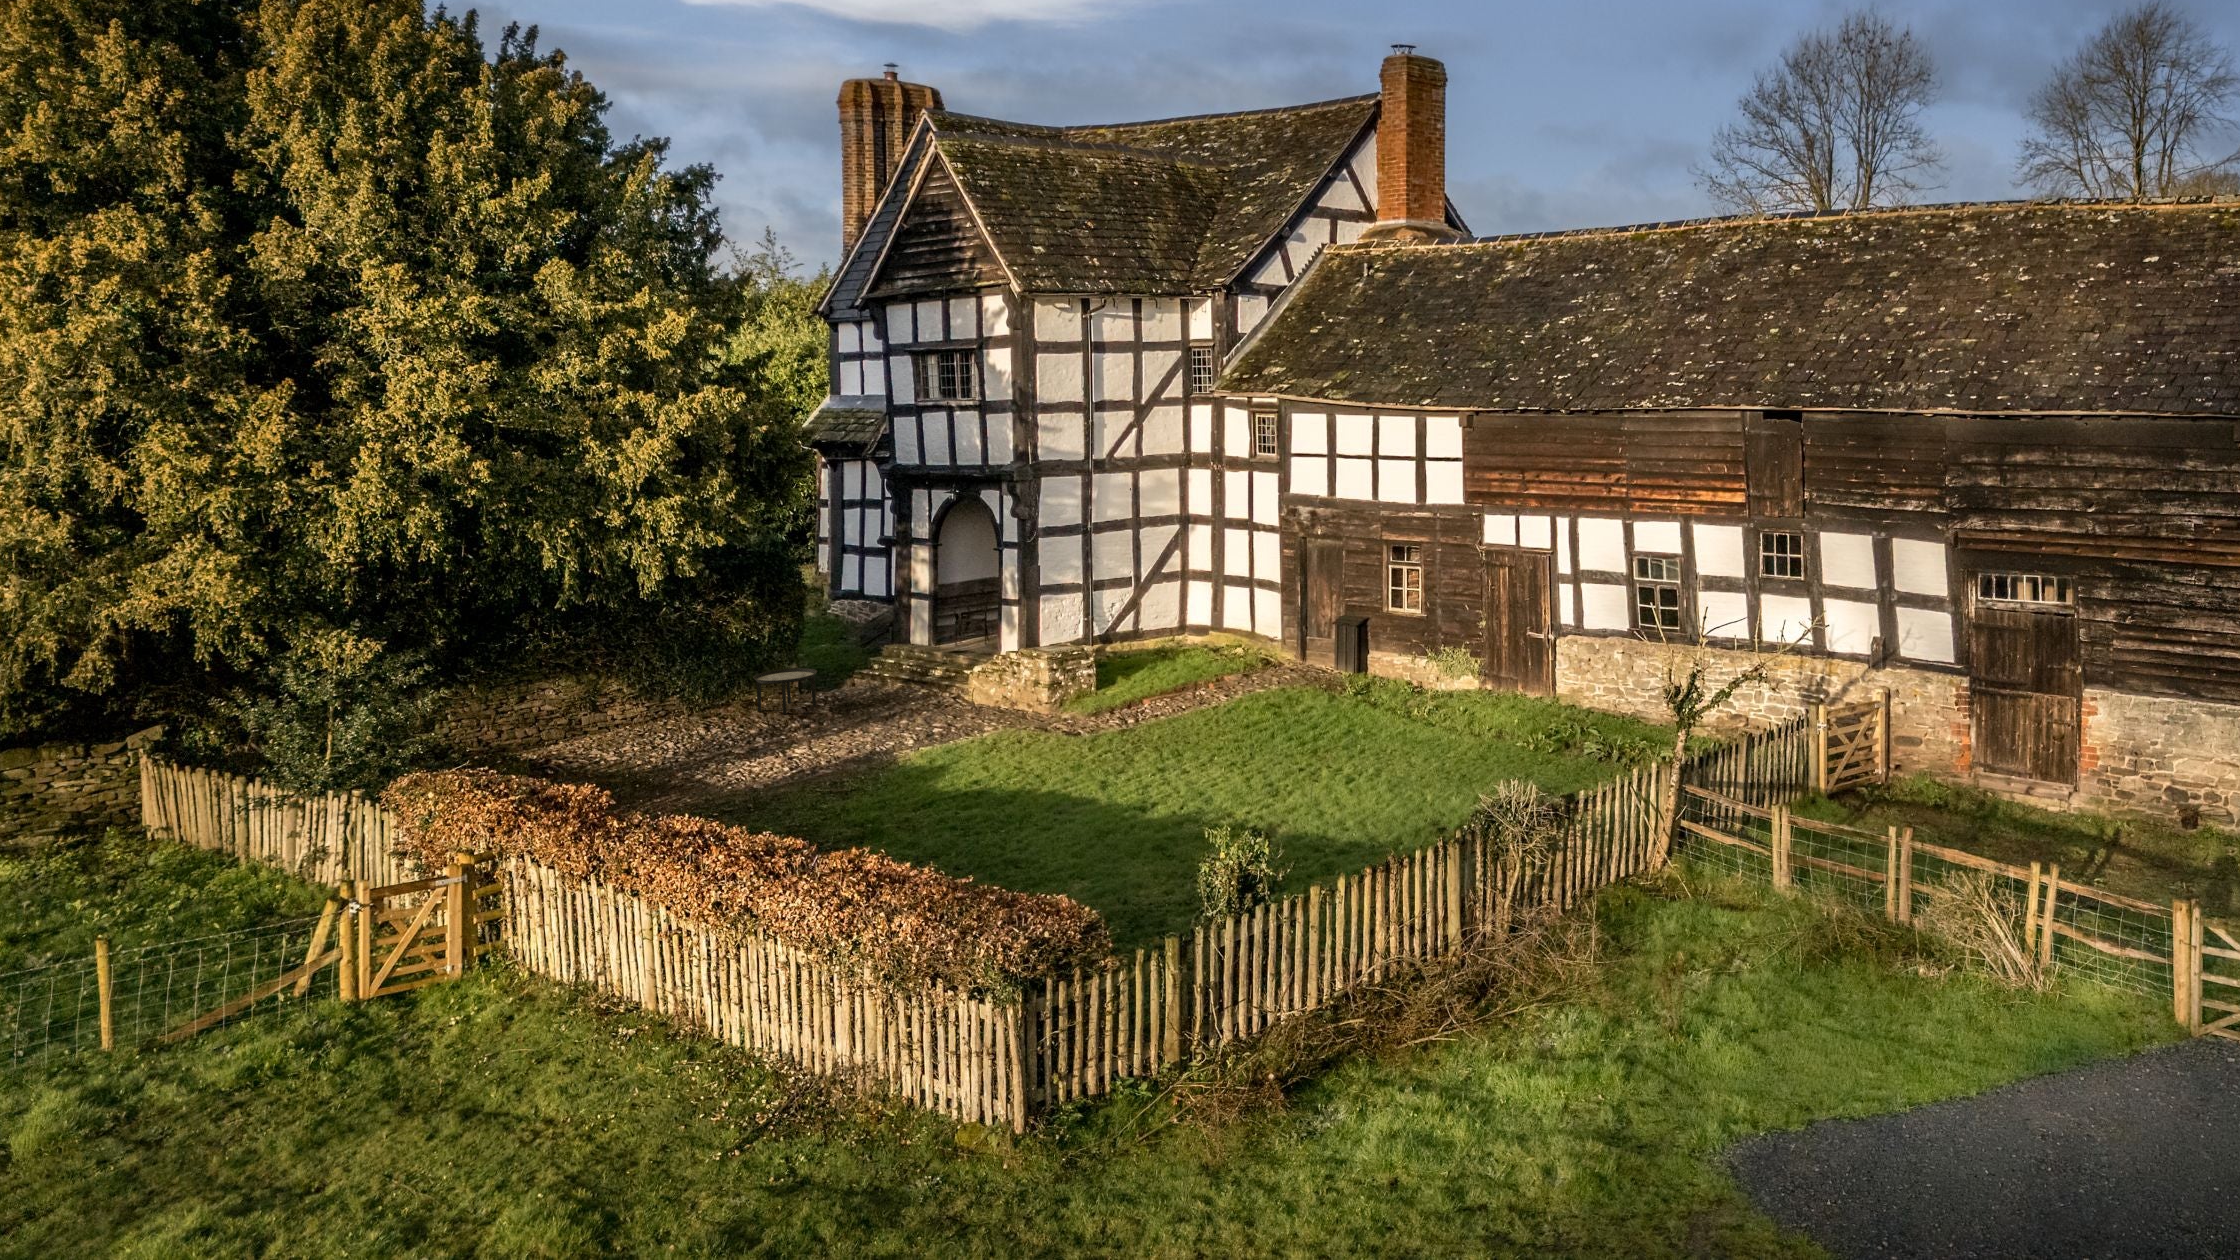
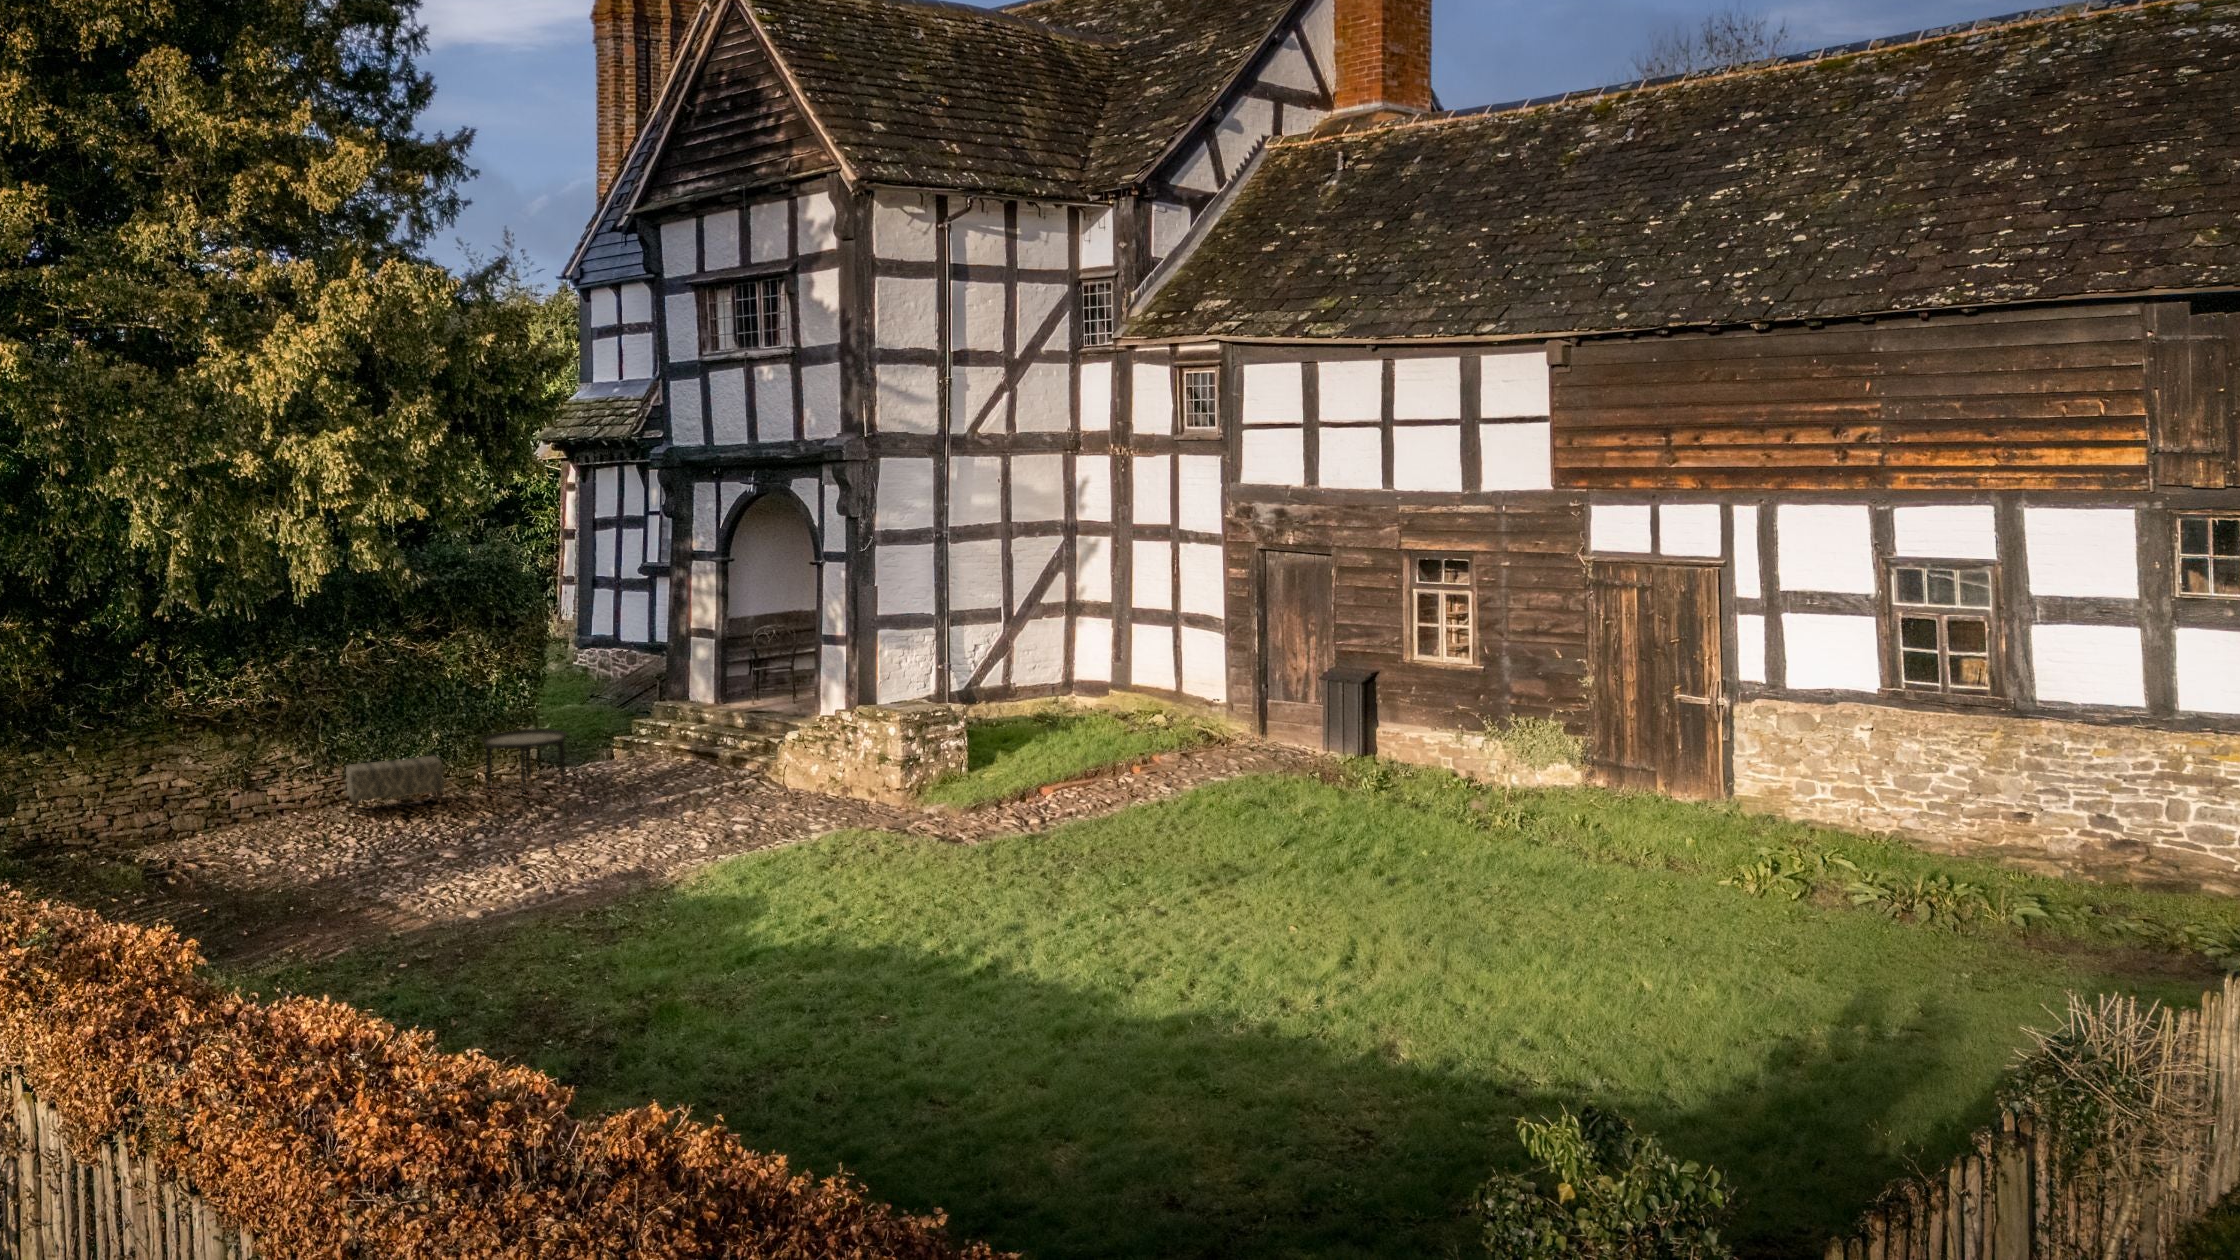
bench: none [652,690,725,733] -> present [346,756,444,813]

